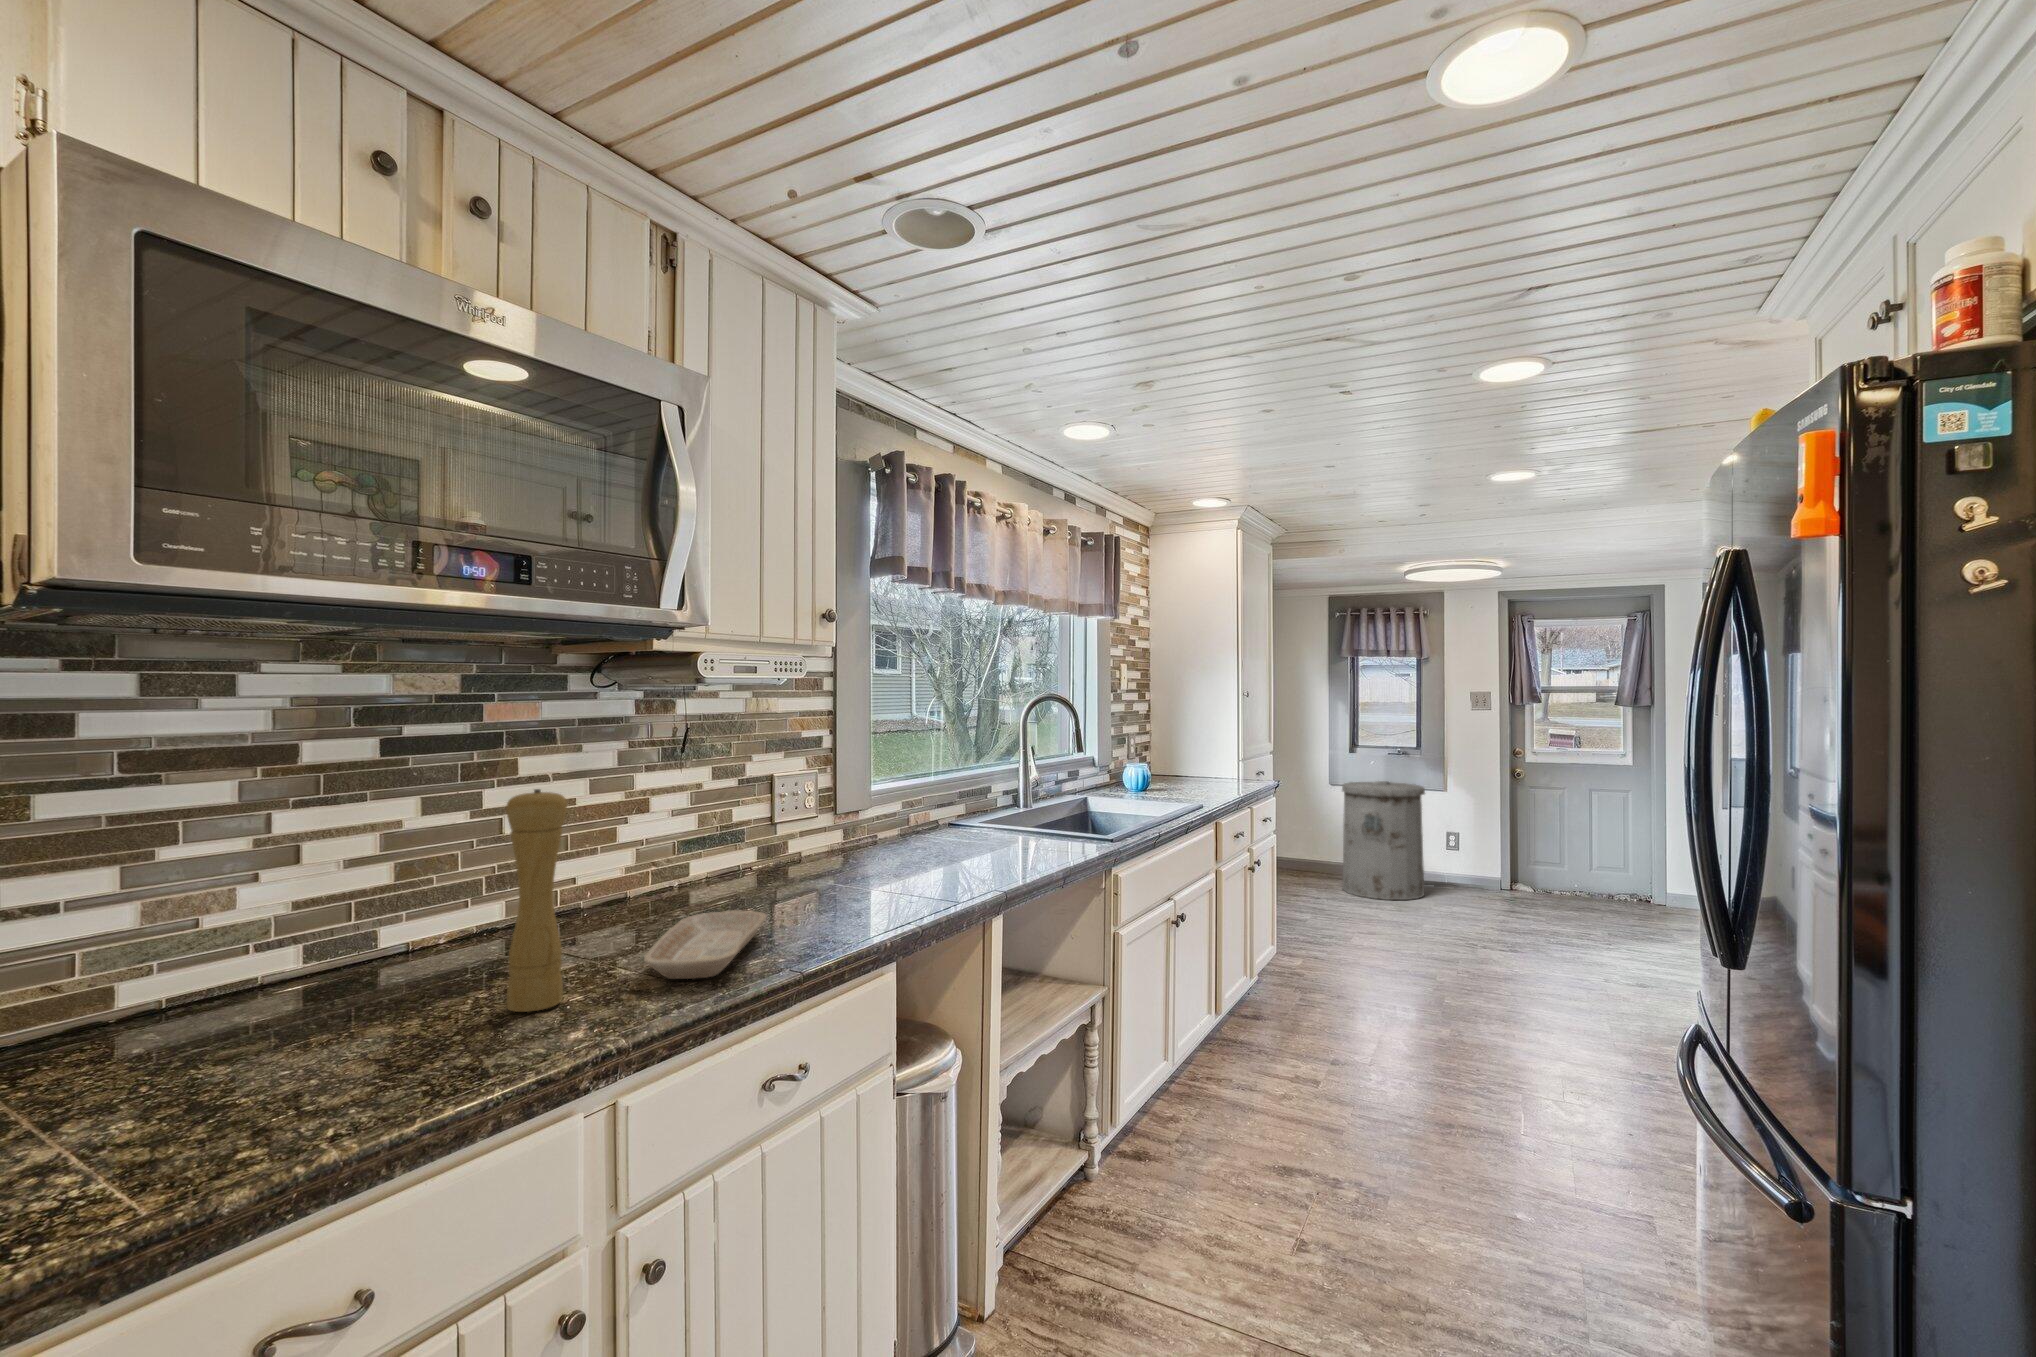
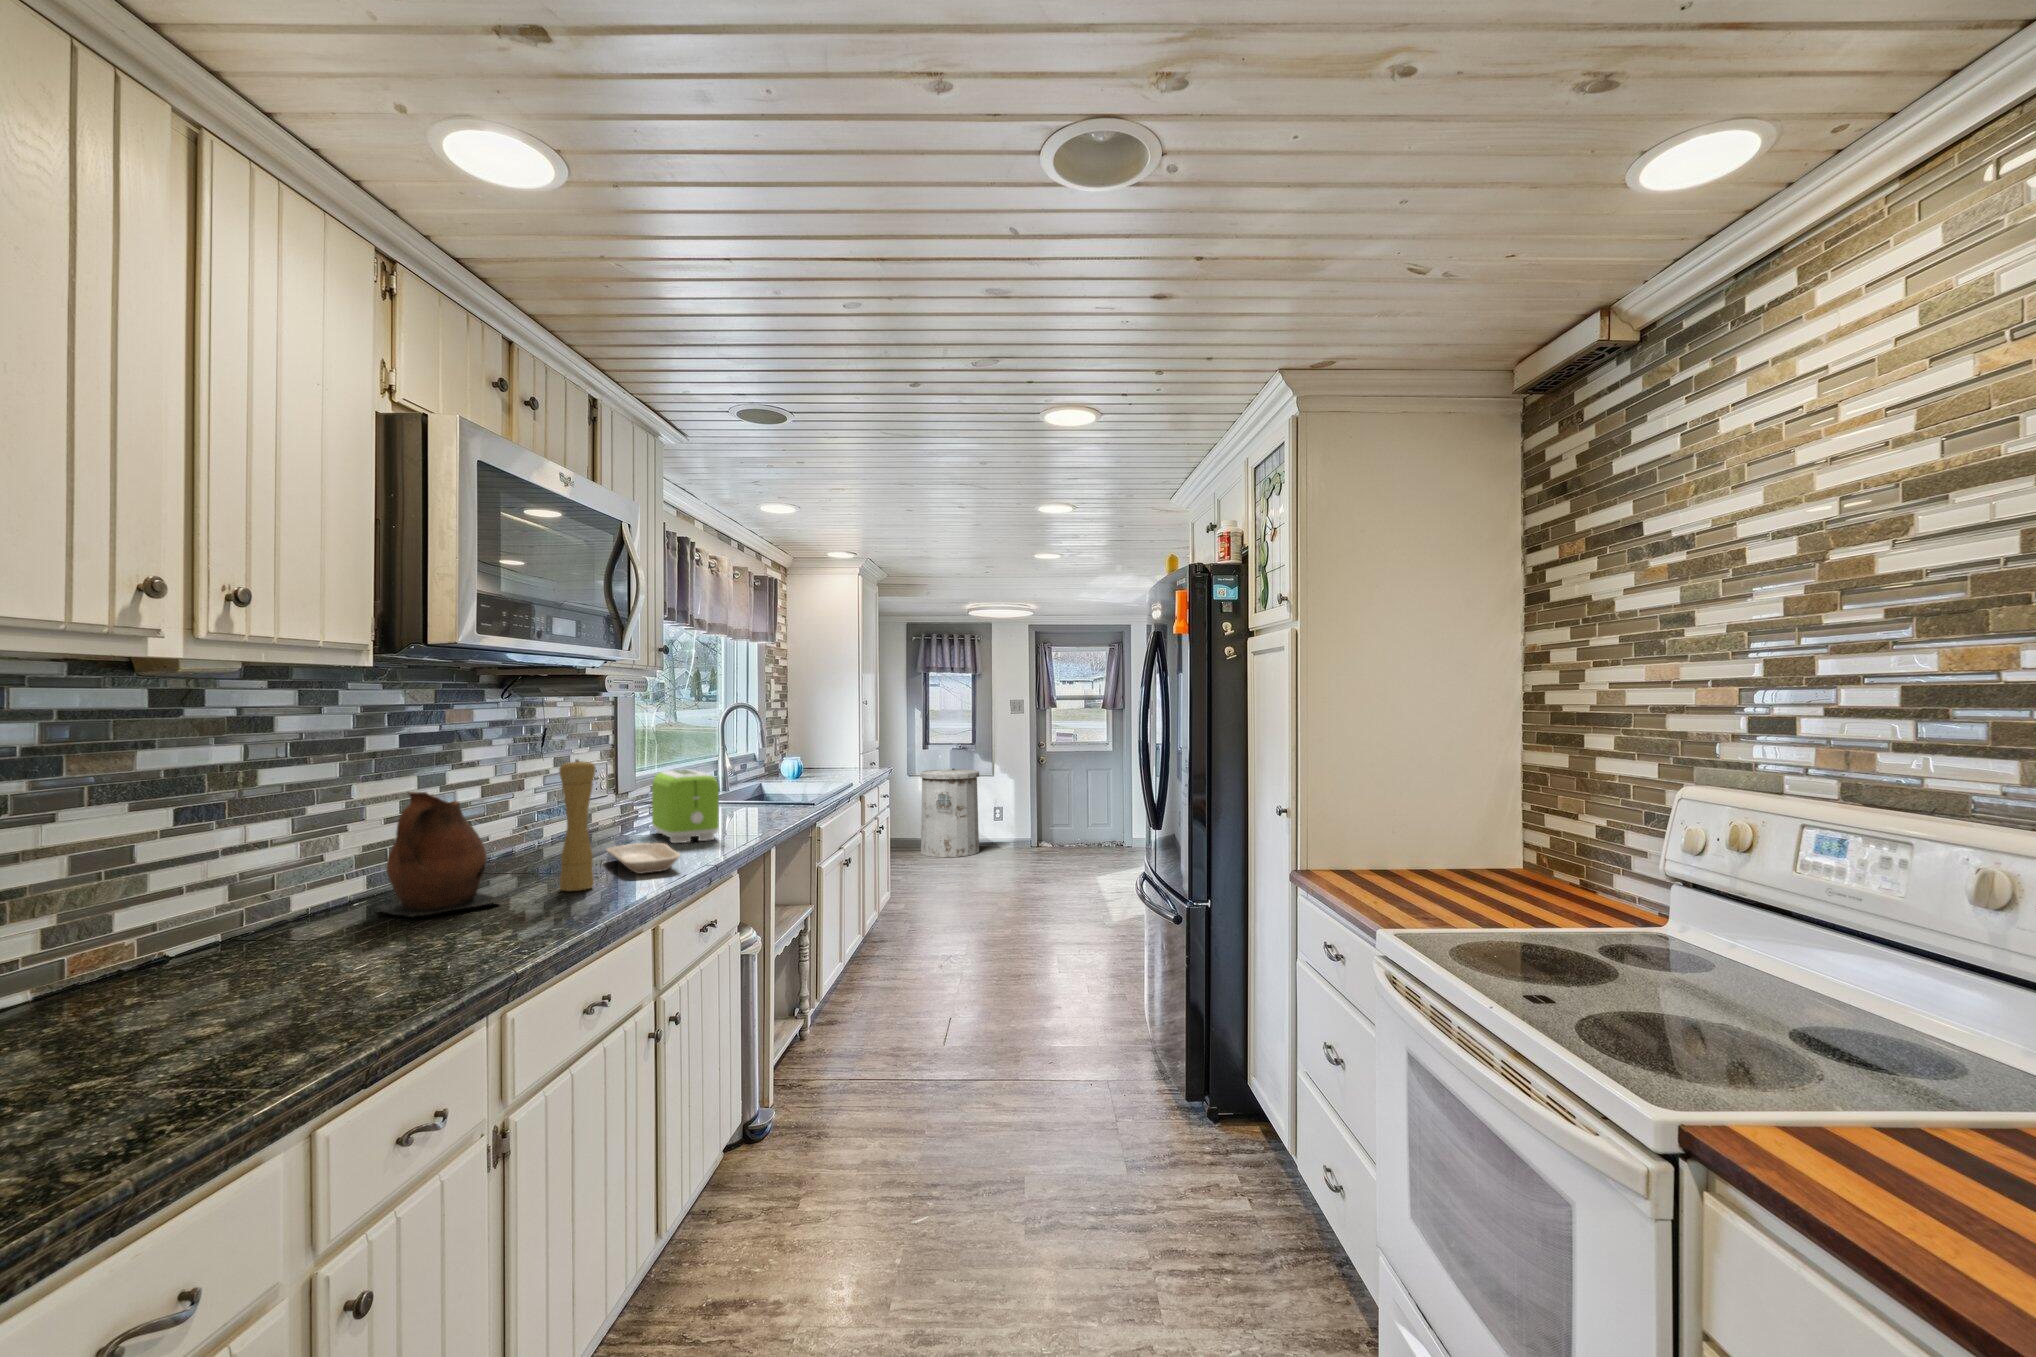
toaster: none [817,792,900,907] -> present [652,770,719,843]
ceramic pitcher: none [207,835,412,1045] -> present [378,792,501,917]

